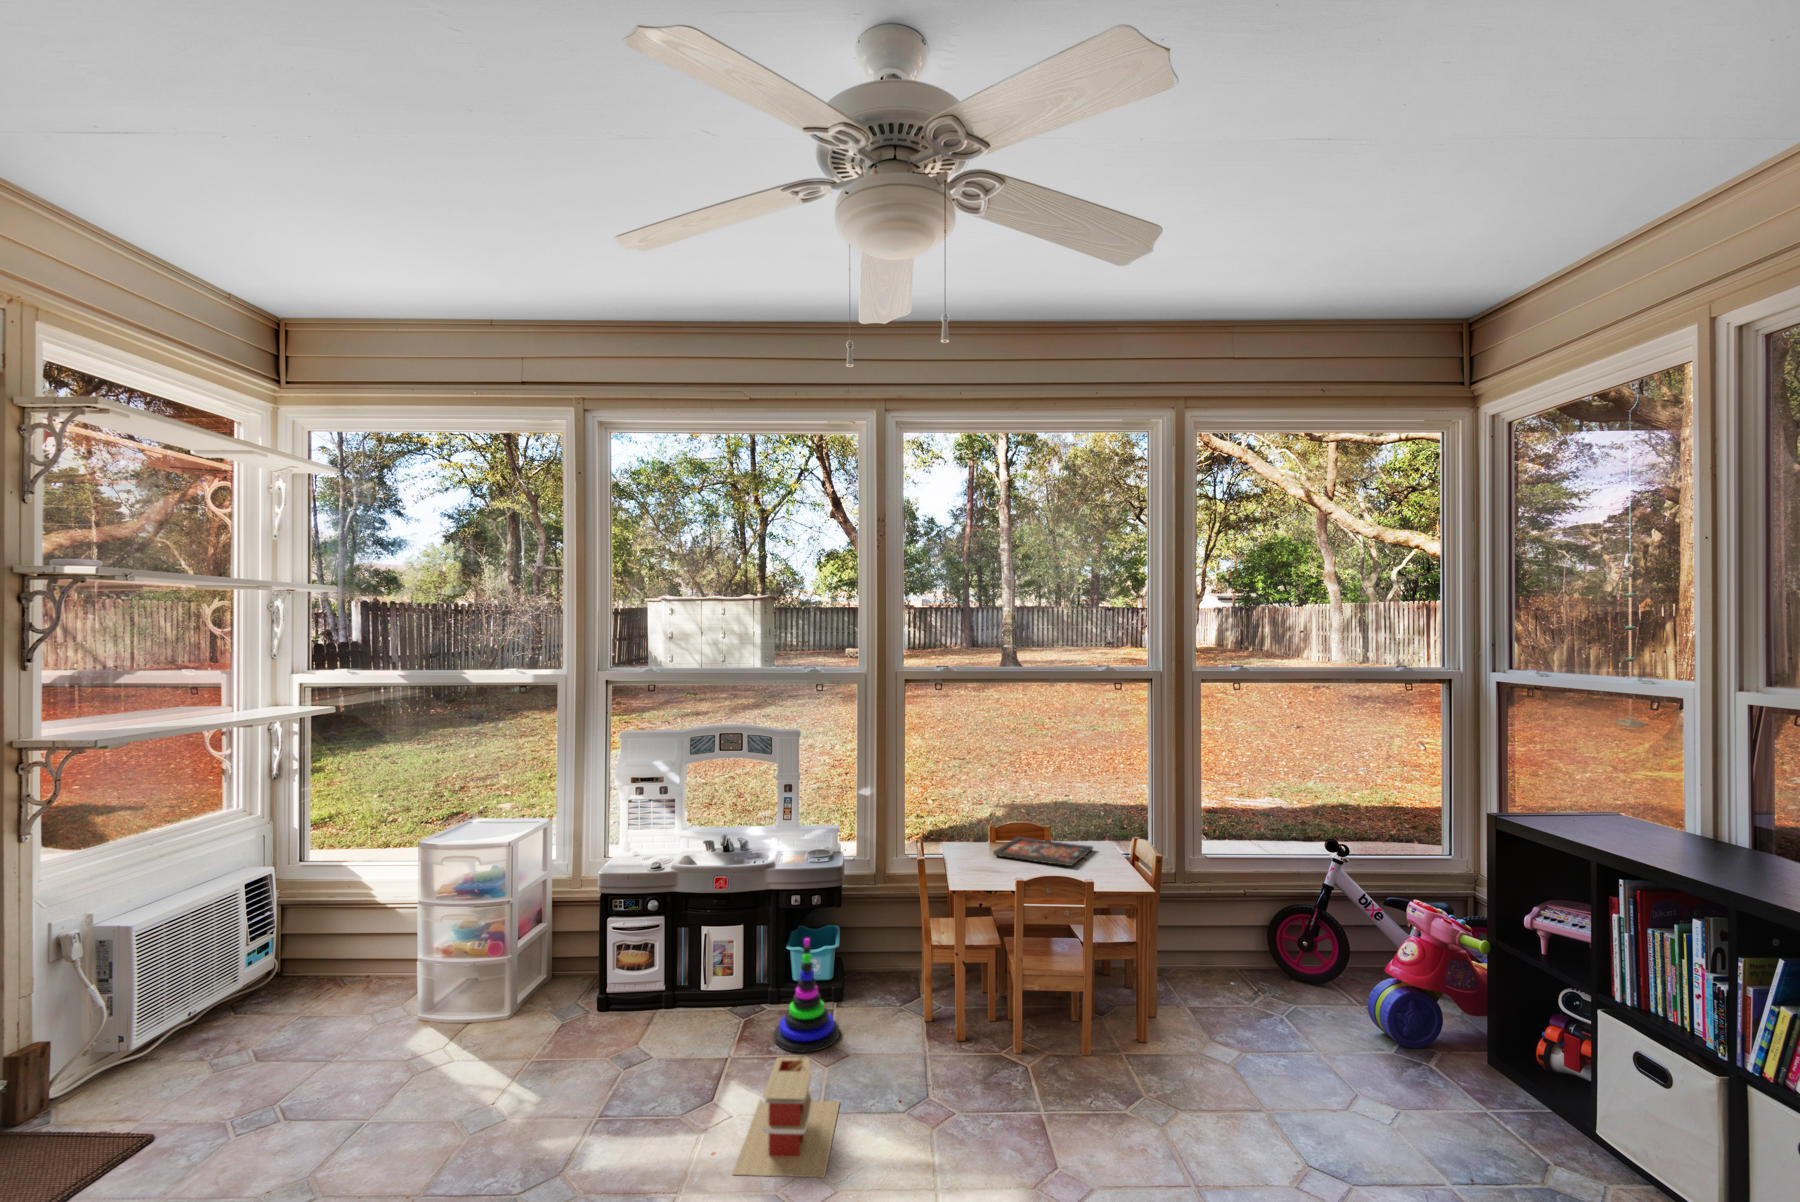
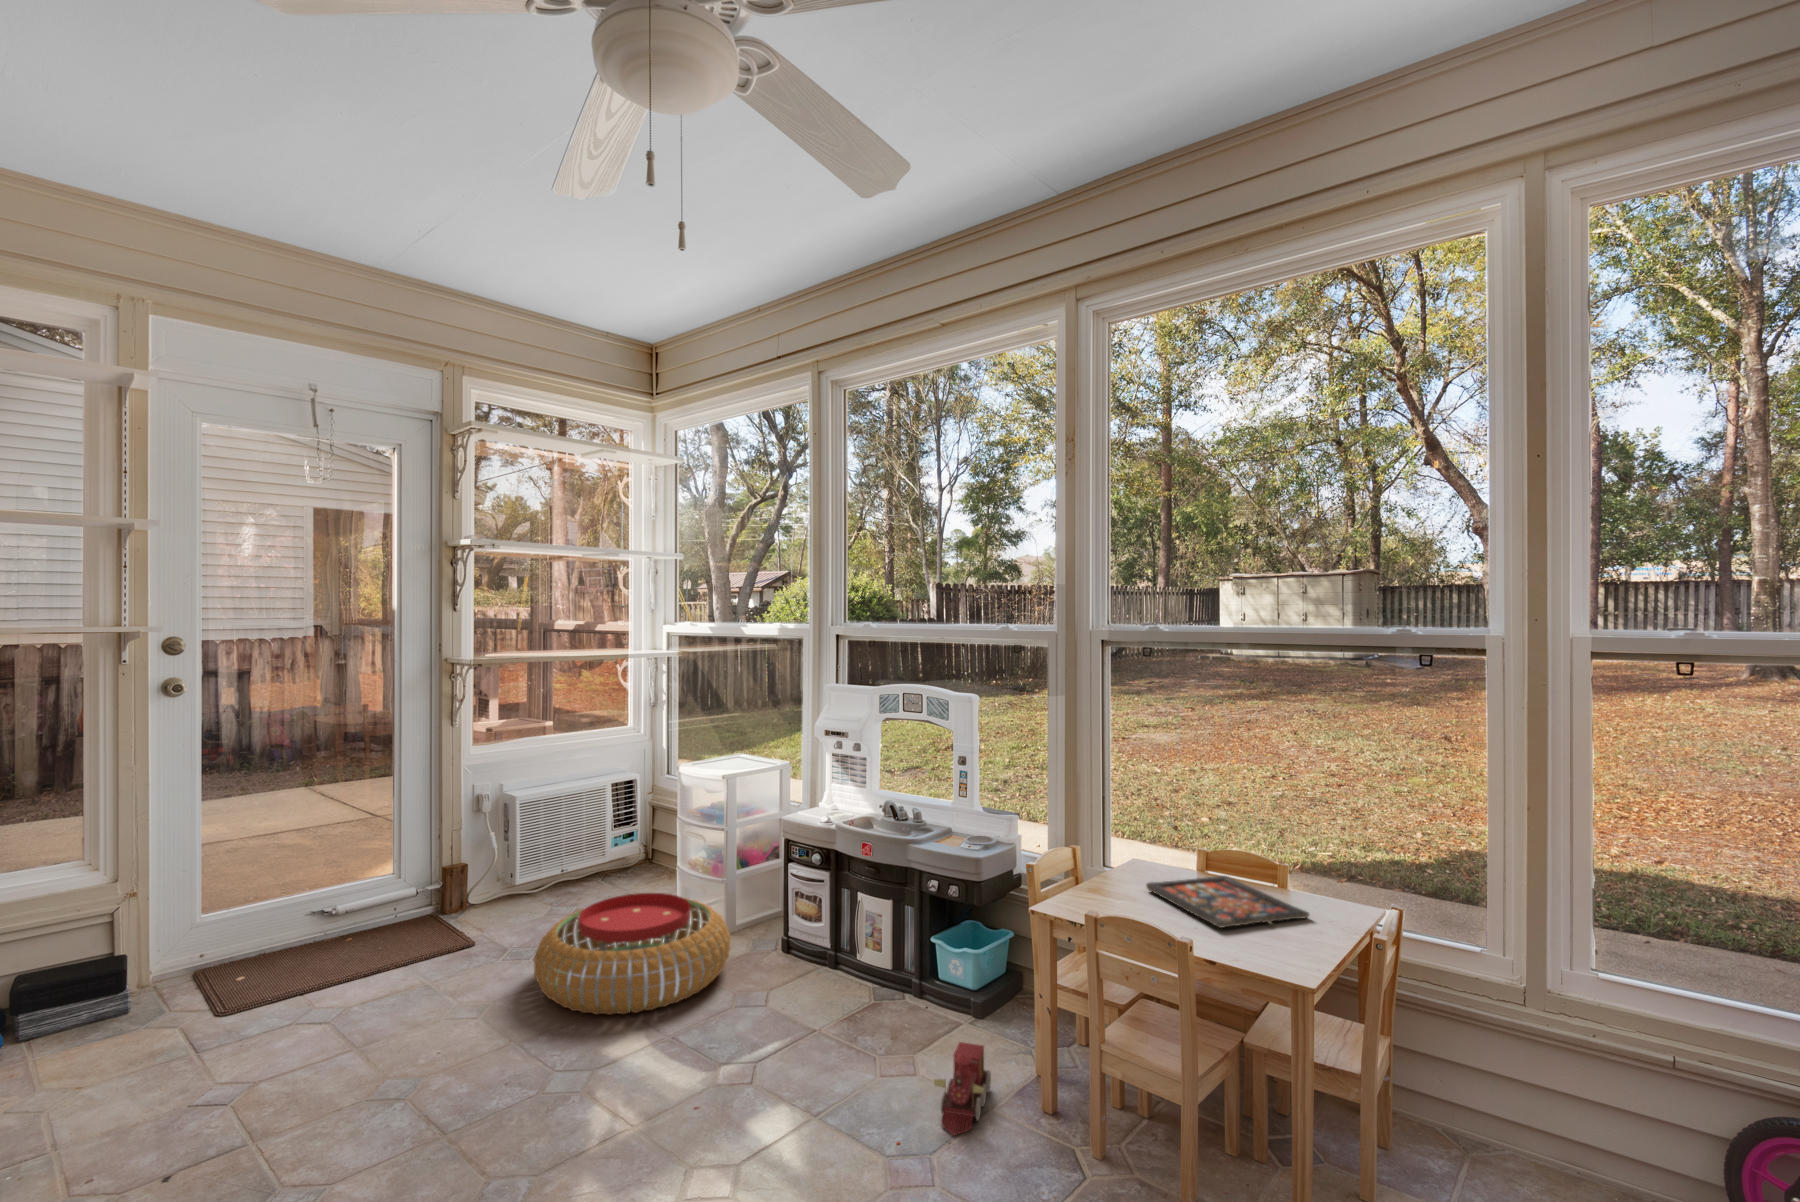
stacking toy: present [774,938,839,1052] -> none [862,928,936,1057]
pouf: none [347,985,594,1152] -> present [534,893,730,1015]
toy train: none [887,1007,942,1076] -> present [934,1042,991,1135]
toy house: present [733,1057,840,1177] -> none [673,1034,835,1170]

